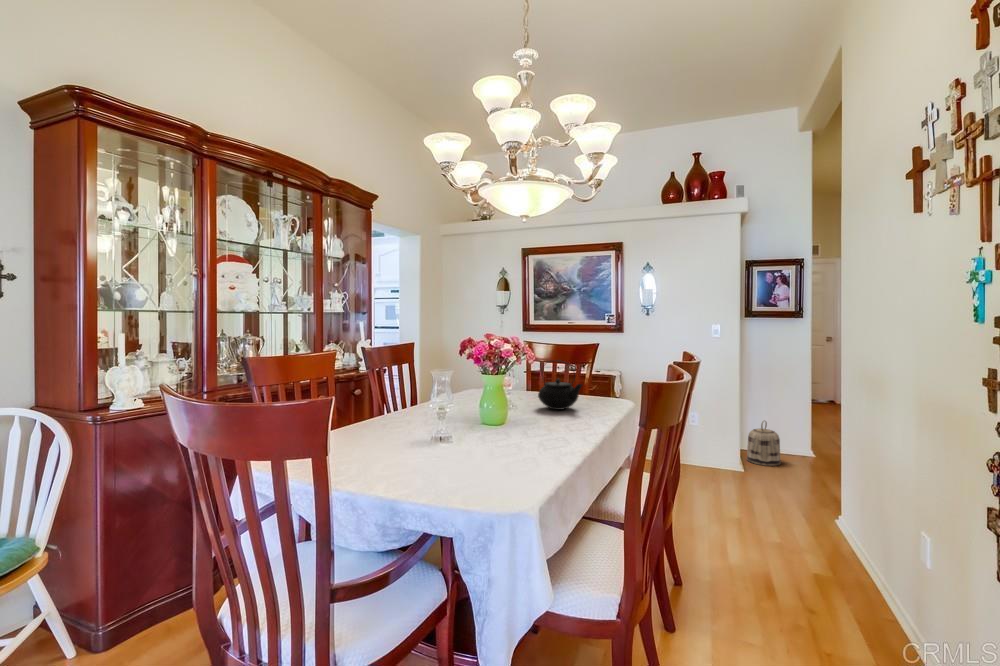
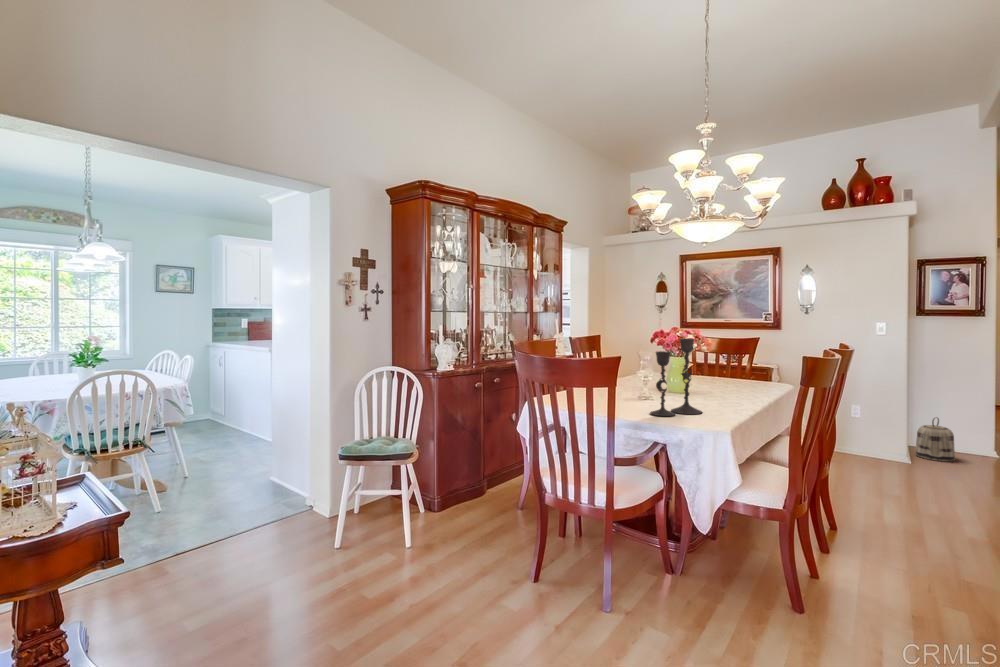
candlestick: none [431,351,512,477] -> present [650,338,702,416]
teapot: present [538,362,582,410] -> none [709,350,748,388]

